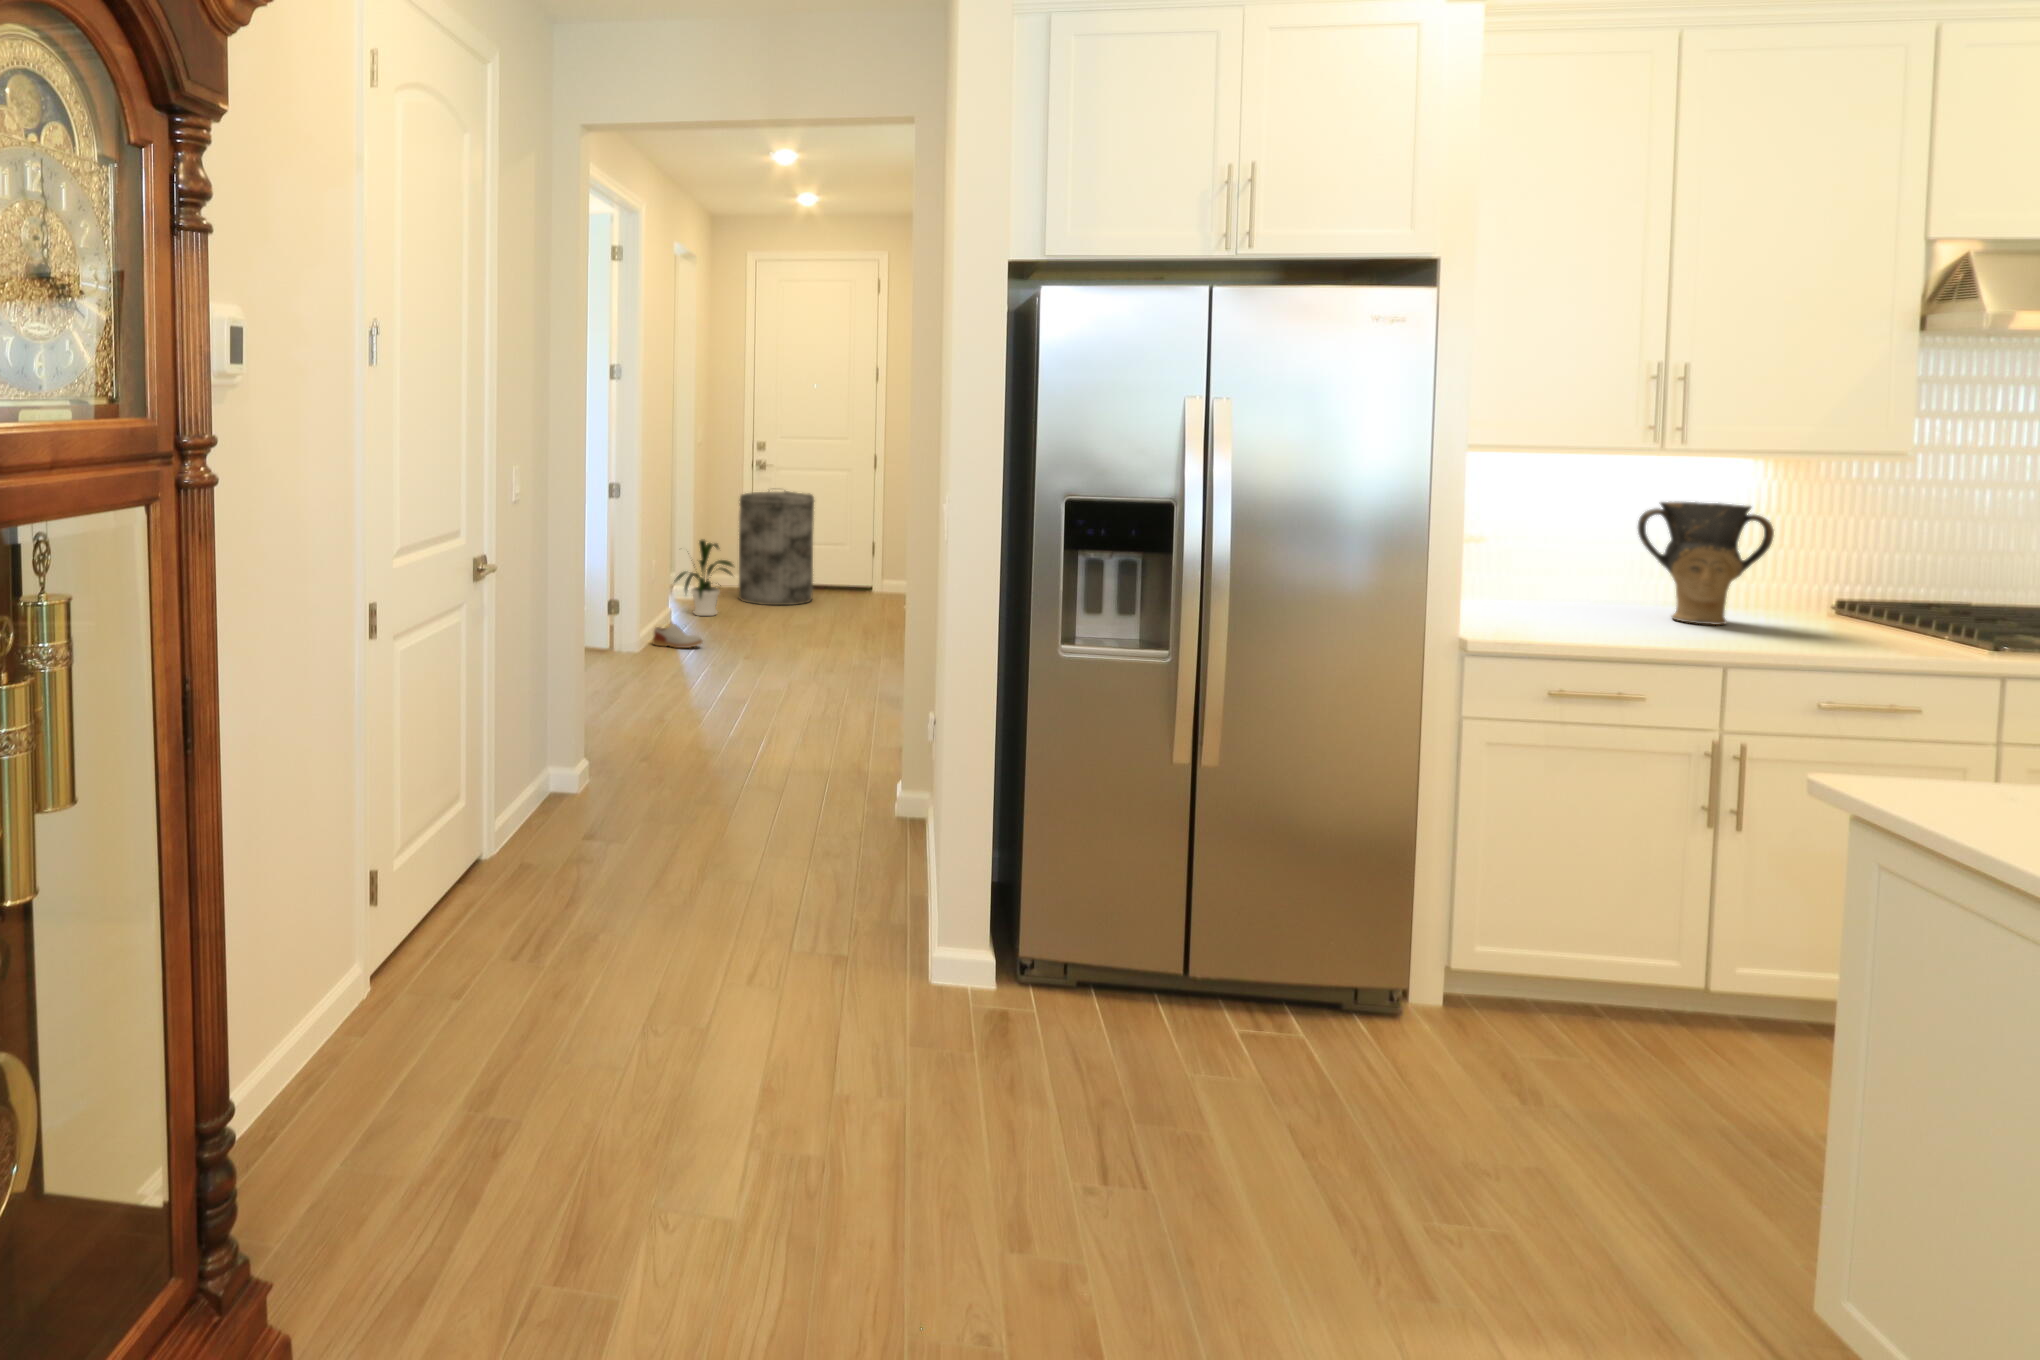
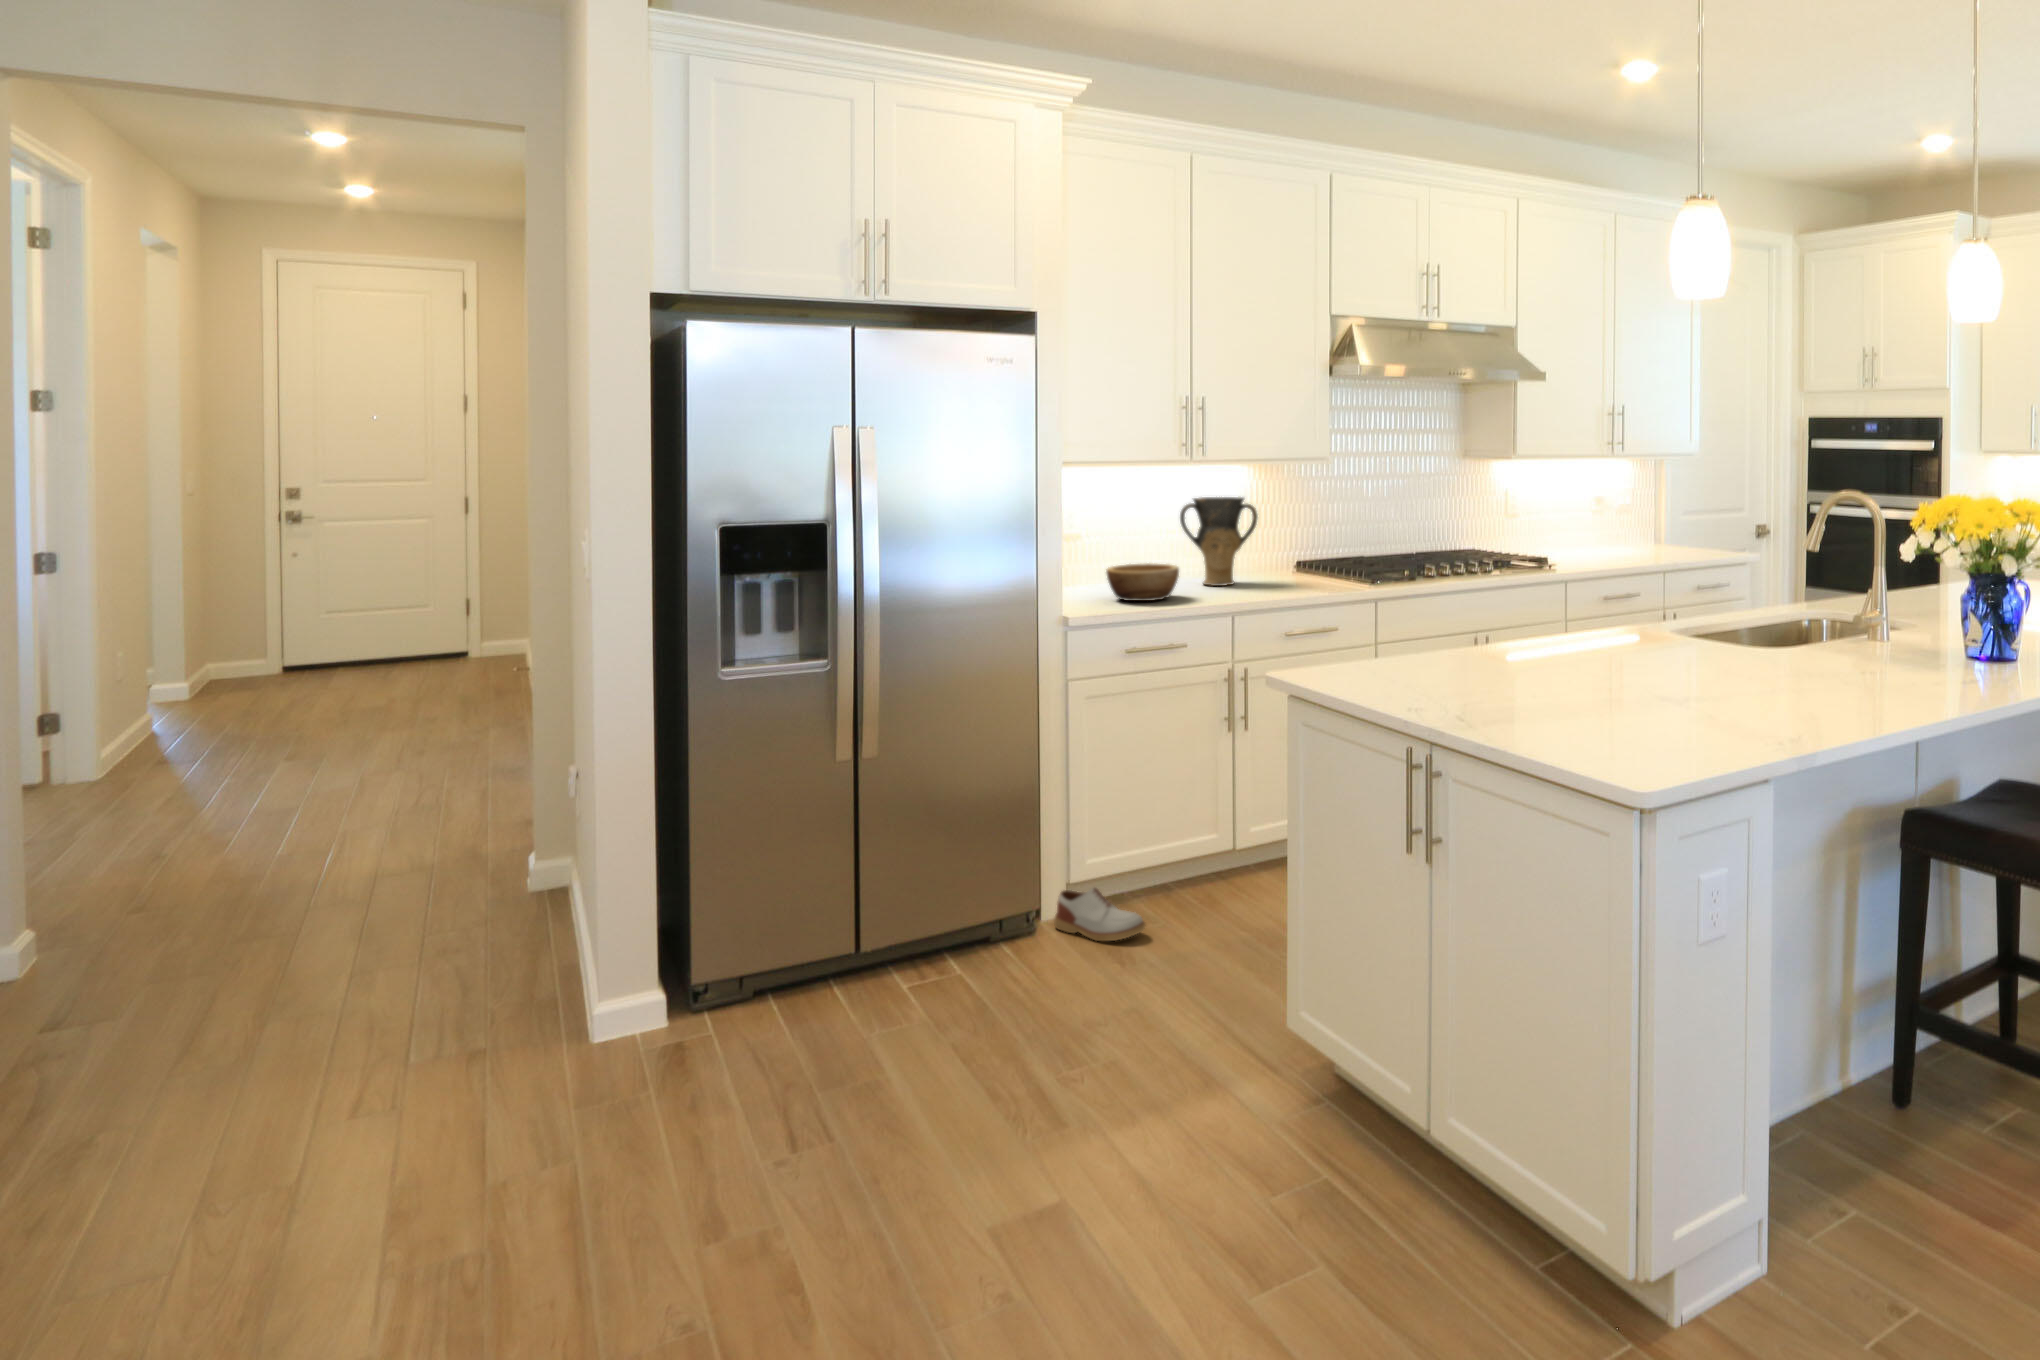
trash can: present [739,491,814,605] -> none [262,544,385,694]
house plant: present [674,540,733,616] -> none [149,618,262,721]
bowl: none [1522,581,1637,633] -> present [1106,563,1179,601]
shoe: present [653,625,703,648] -> present [1054,888,1145,941]

